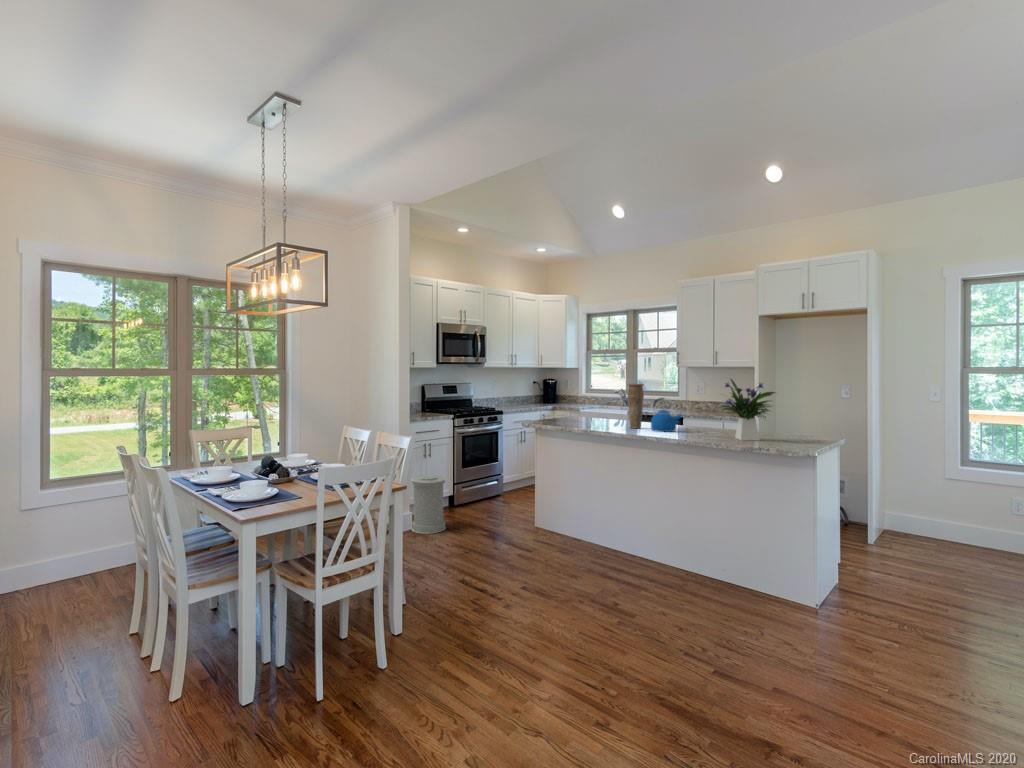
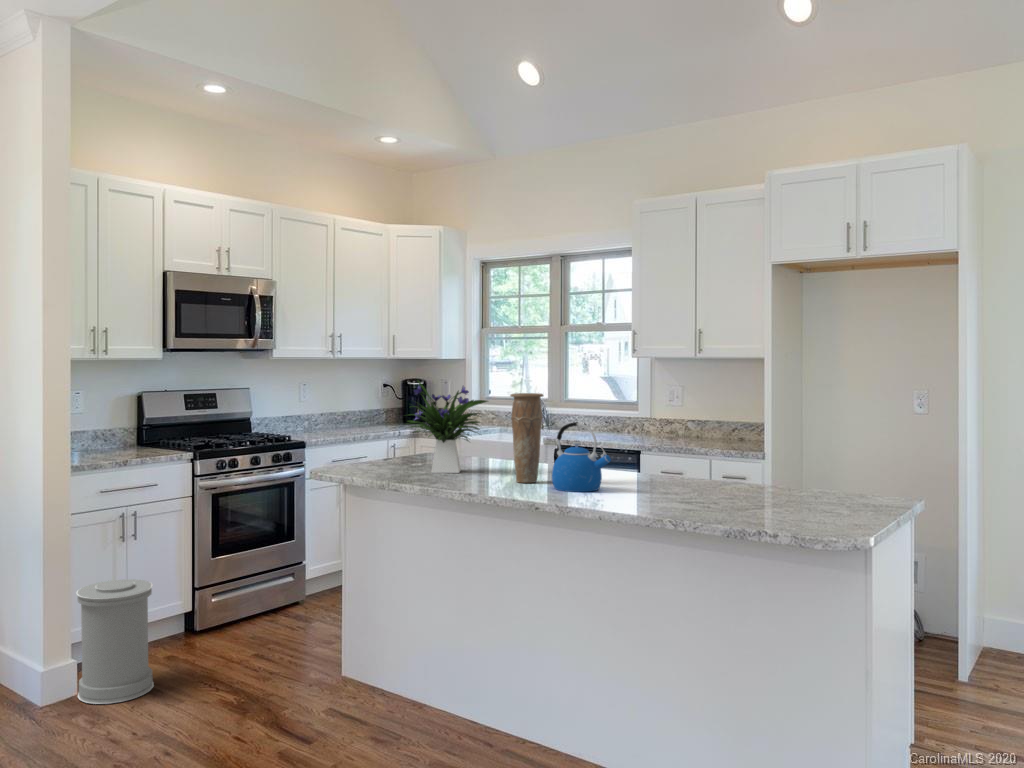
flower arrangement: present [722,379,775,440] -> present [408,380,488,473]

